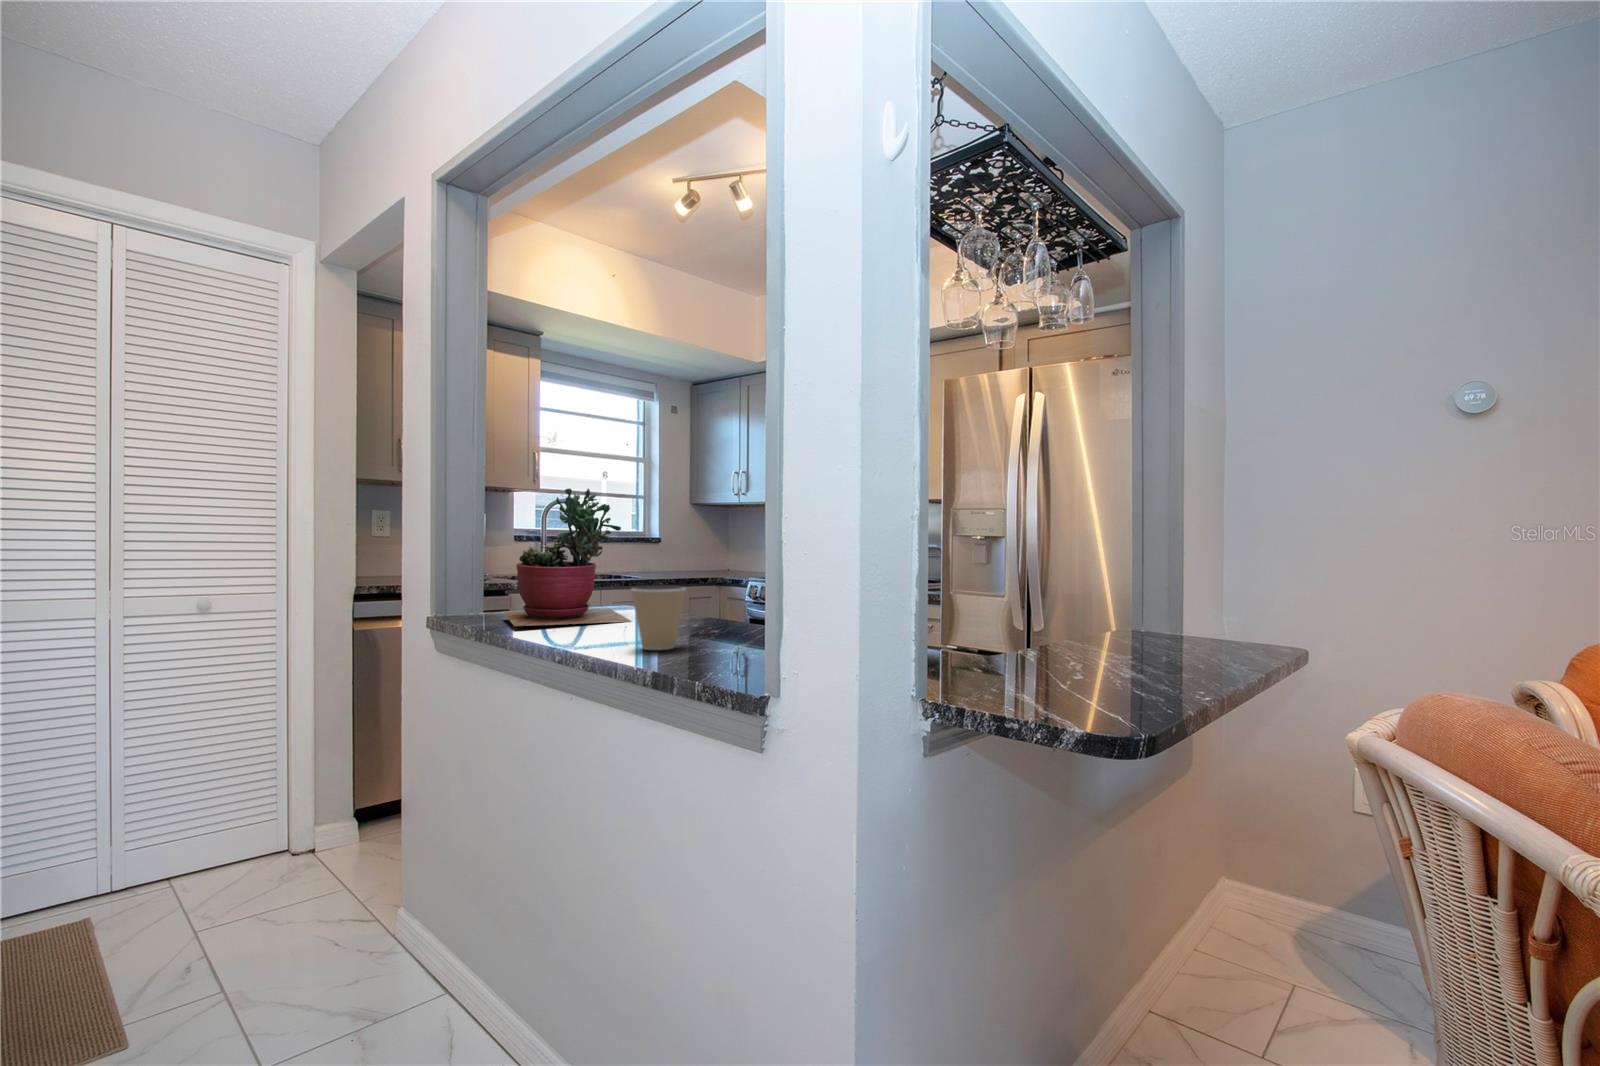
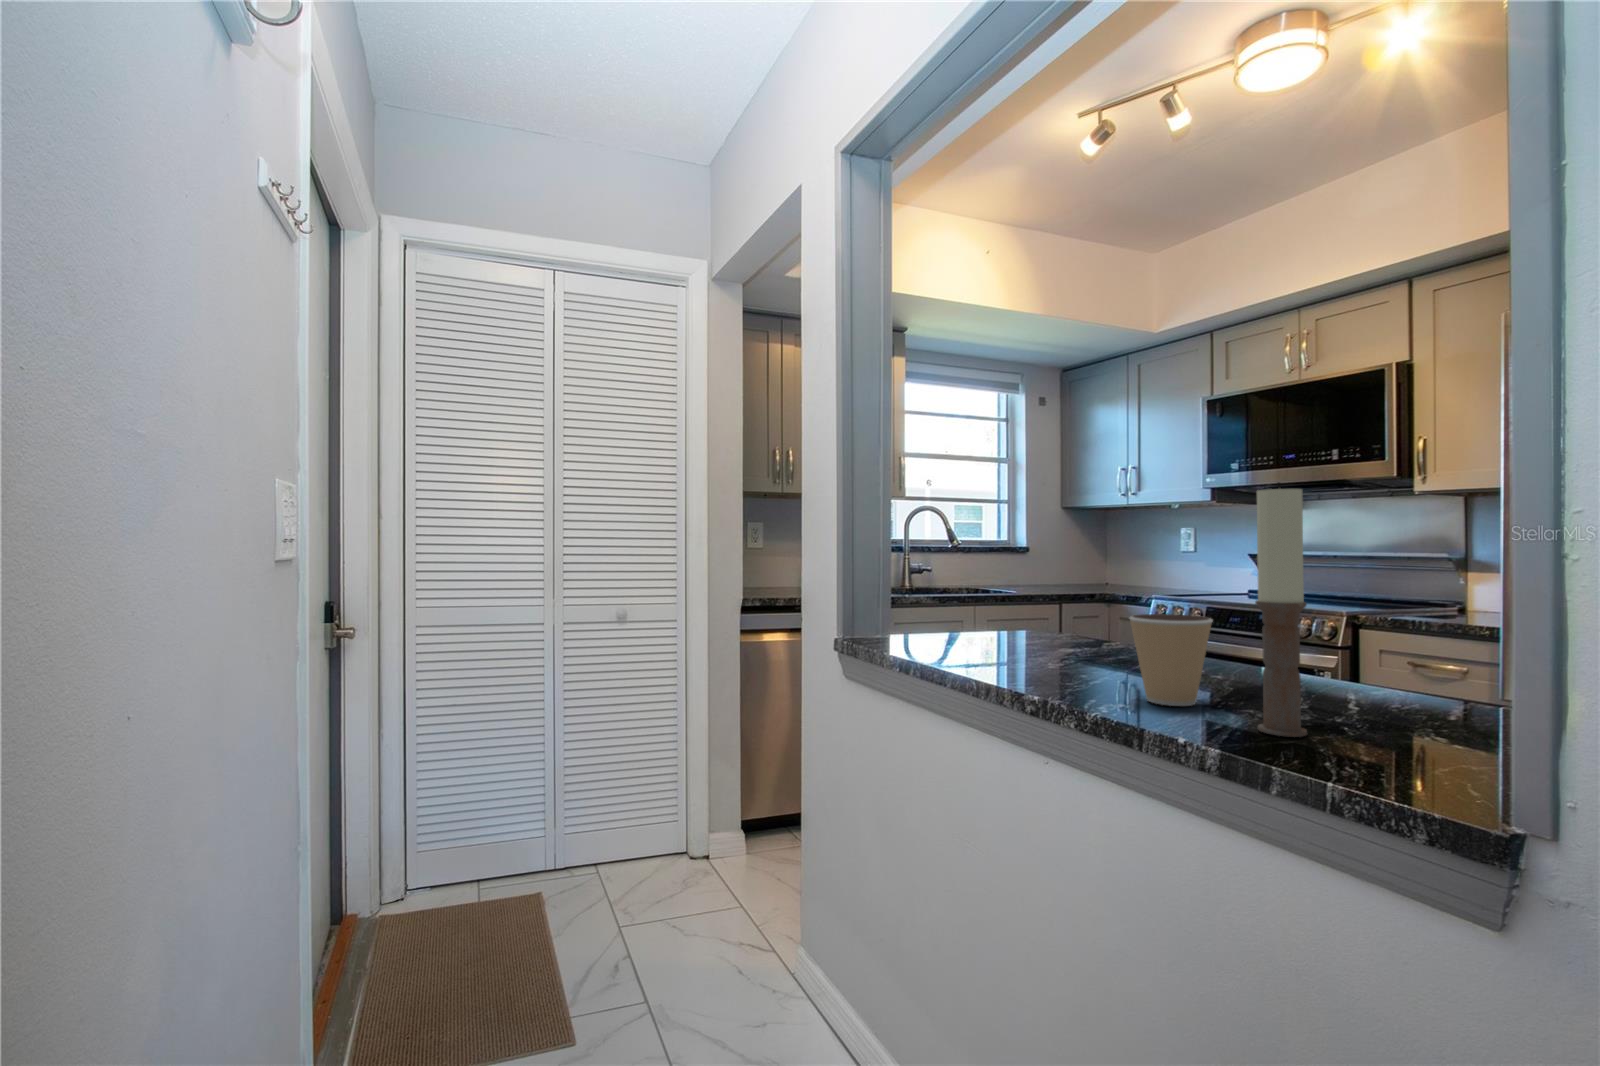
succulent plant: present [503,488,632,626] -> none [915,486,1082,655]
candle: none [694,494,722,662] -> present [1255,483,1307,737]

